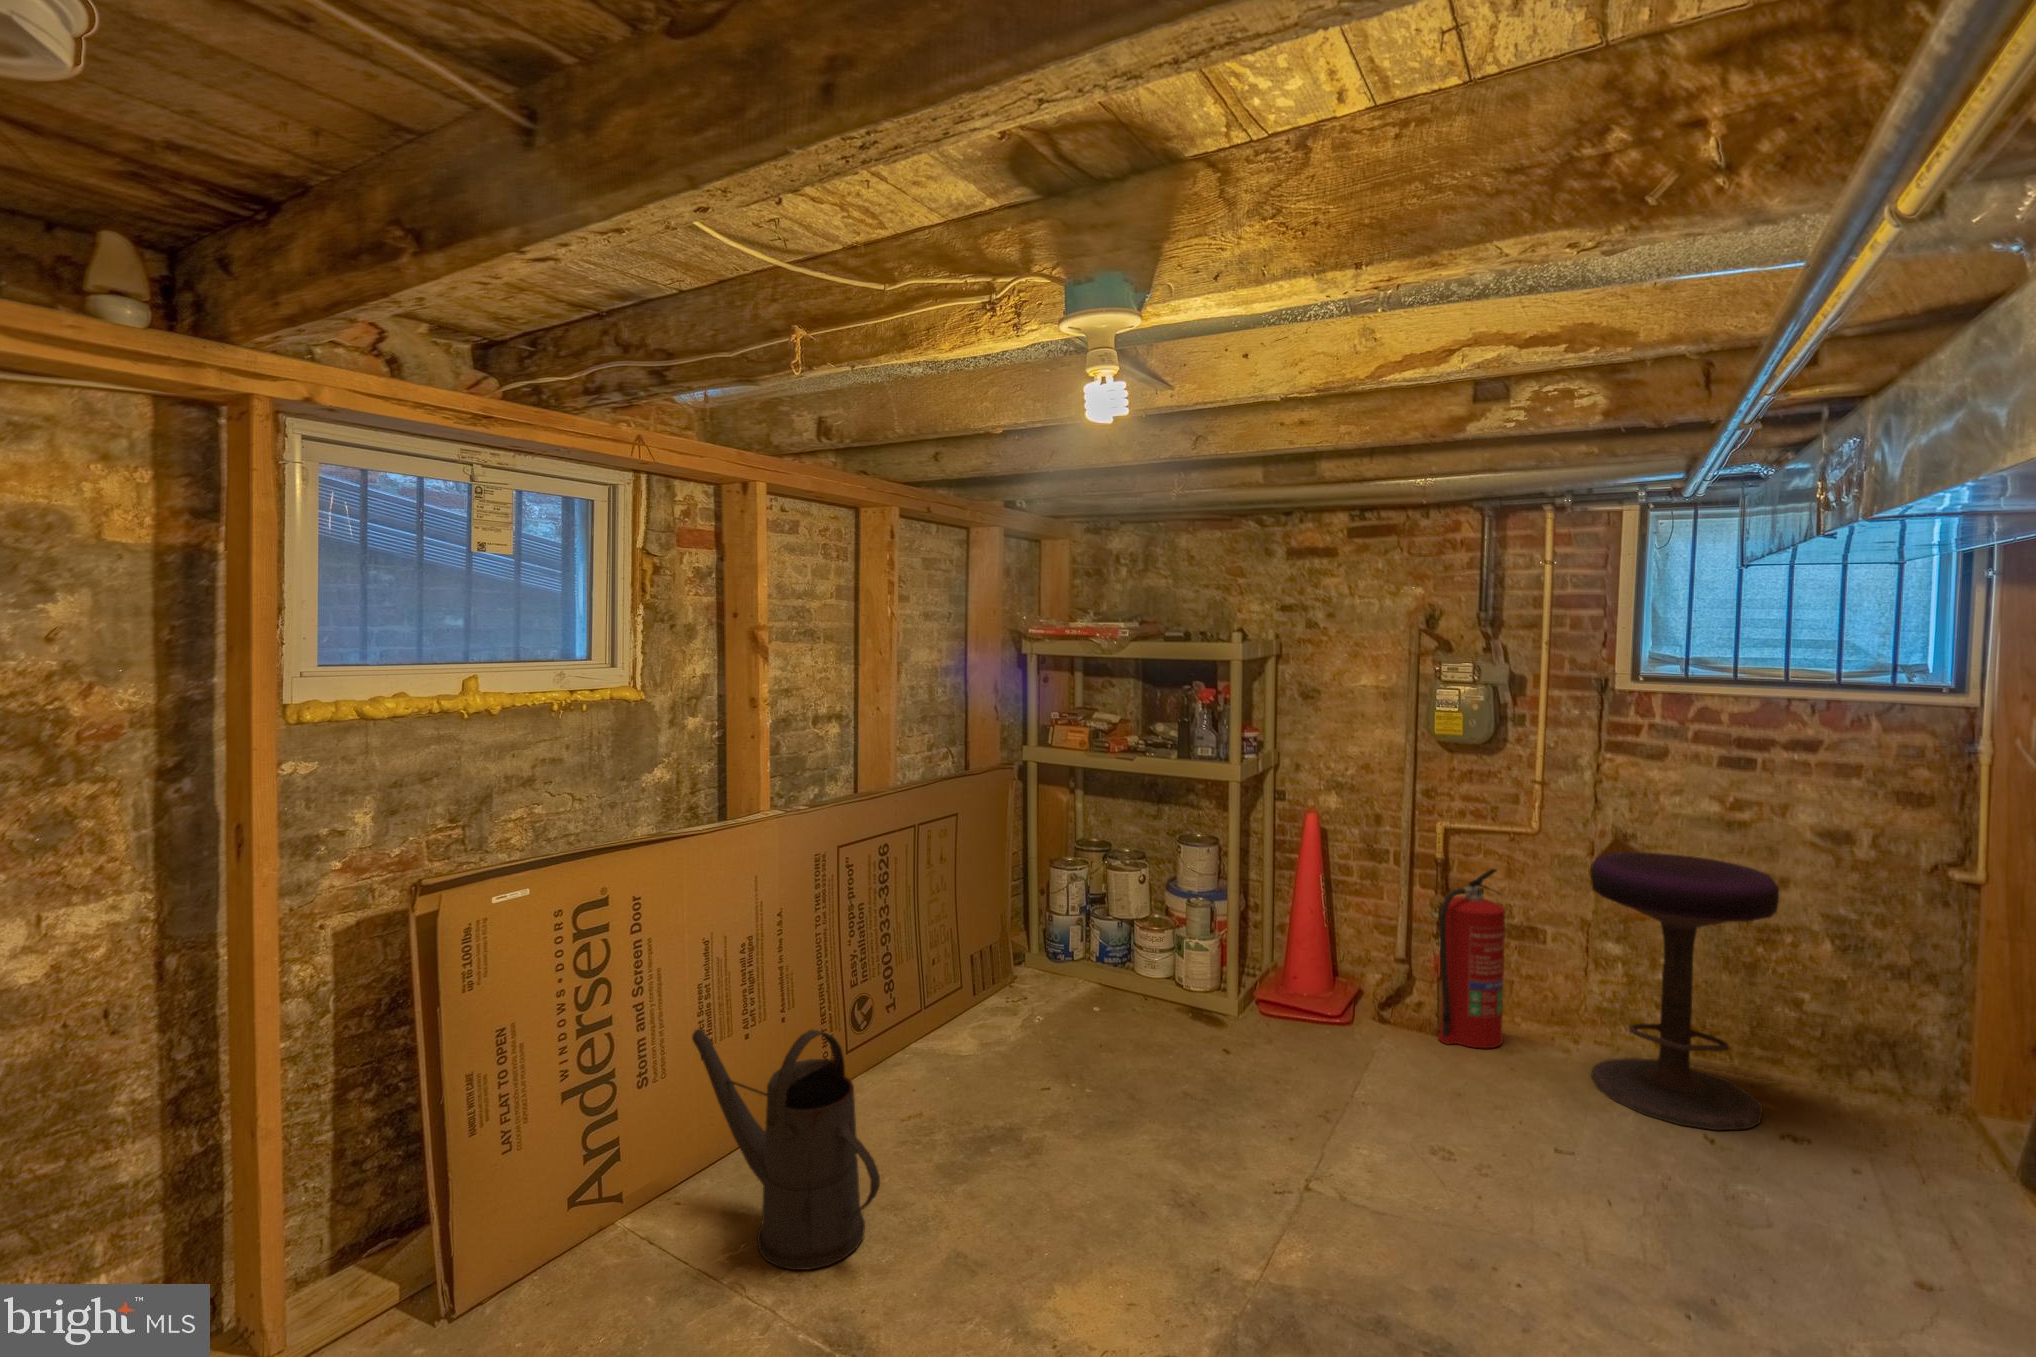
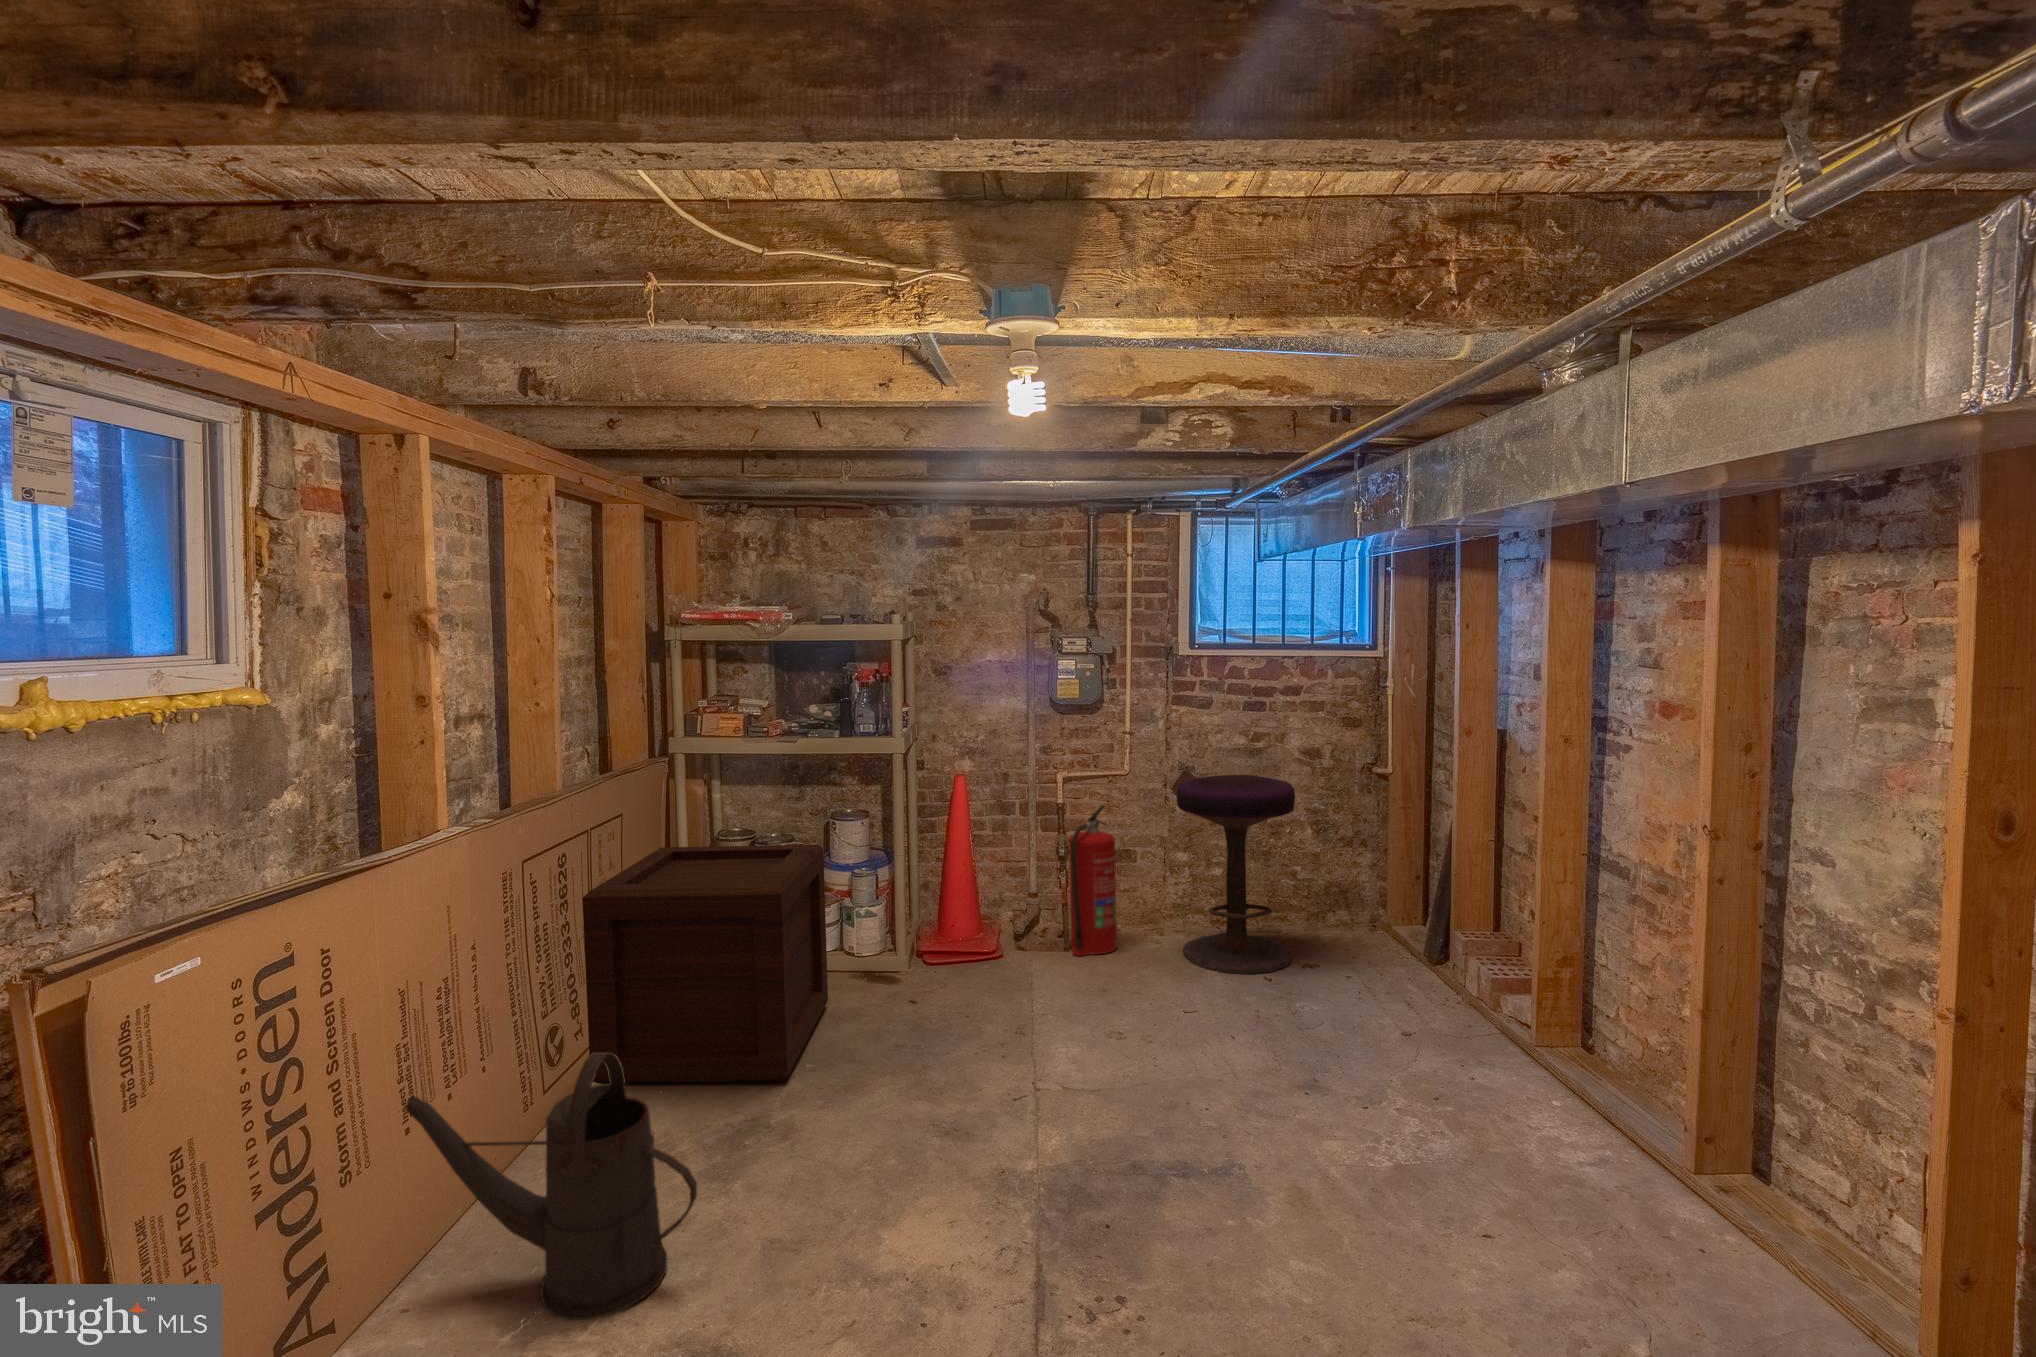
wooden crate: none [901,847,1139,1097] -> present [582,845,828,1084]

